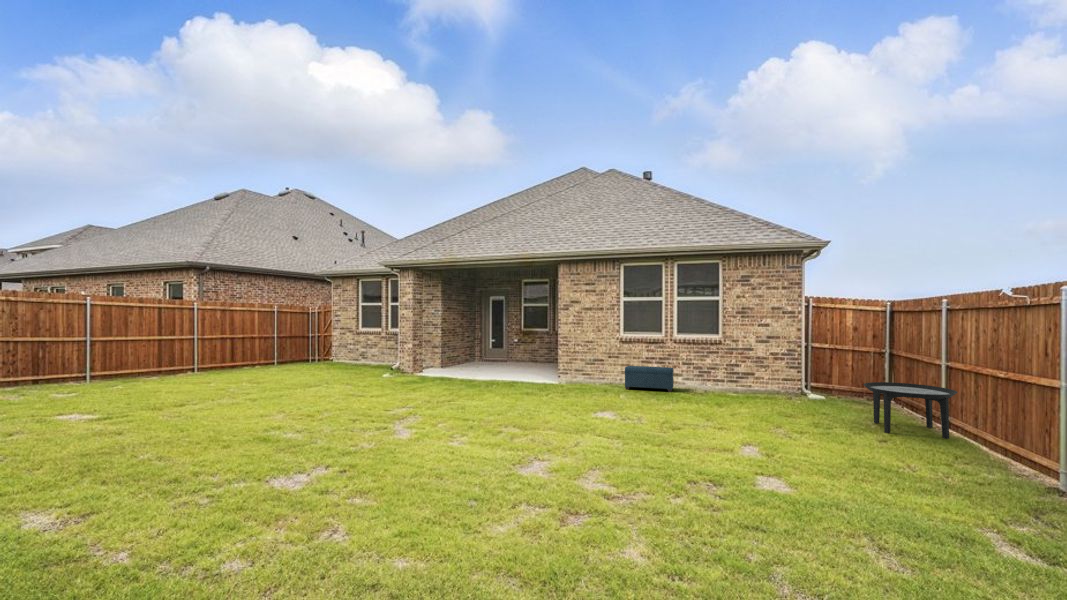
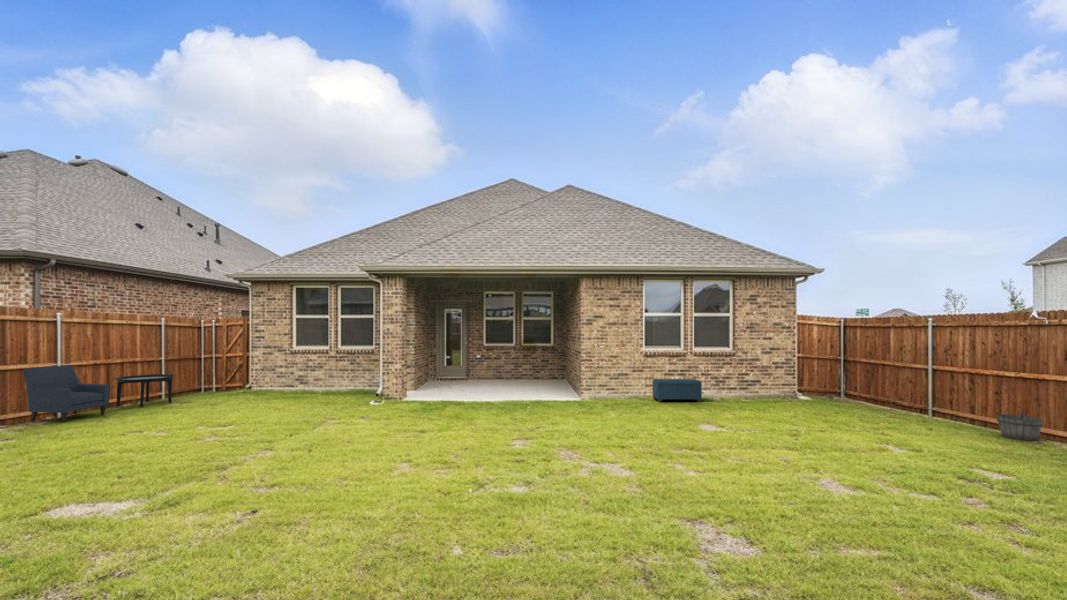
chair: none [170,338,219,375] -> present [22,365,109,422]
round table: present [864,382,957,439] -> present [115,374,175,407]
wooden bucket: none [962,424,1029,468] -> present [996,412,1043,441]

